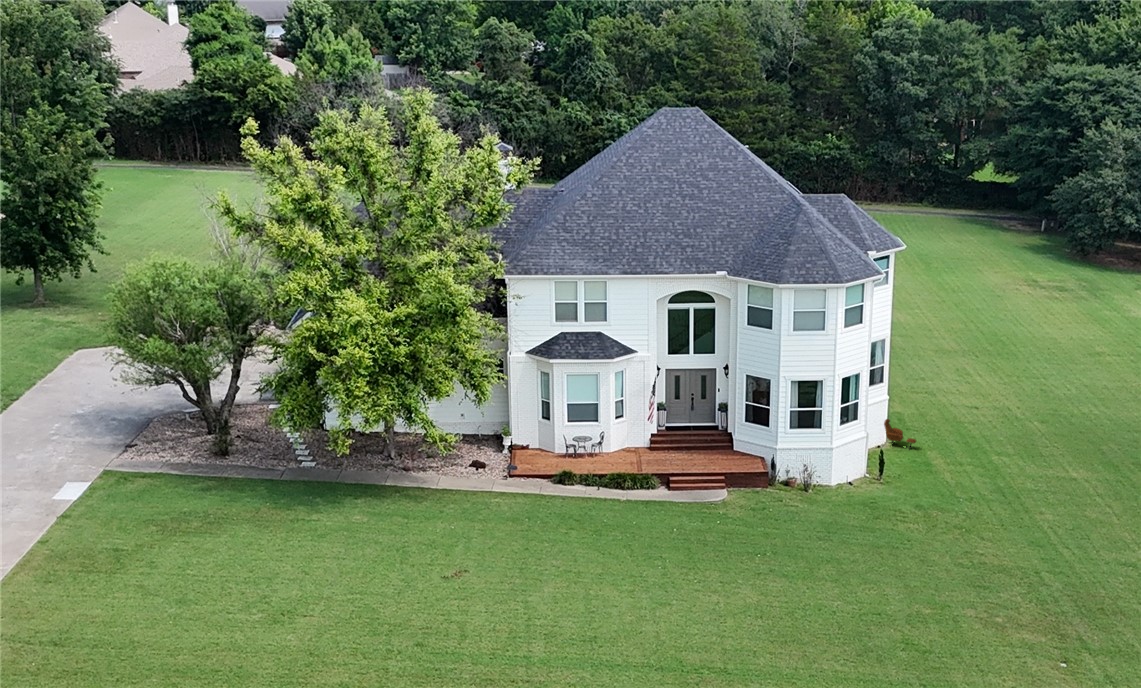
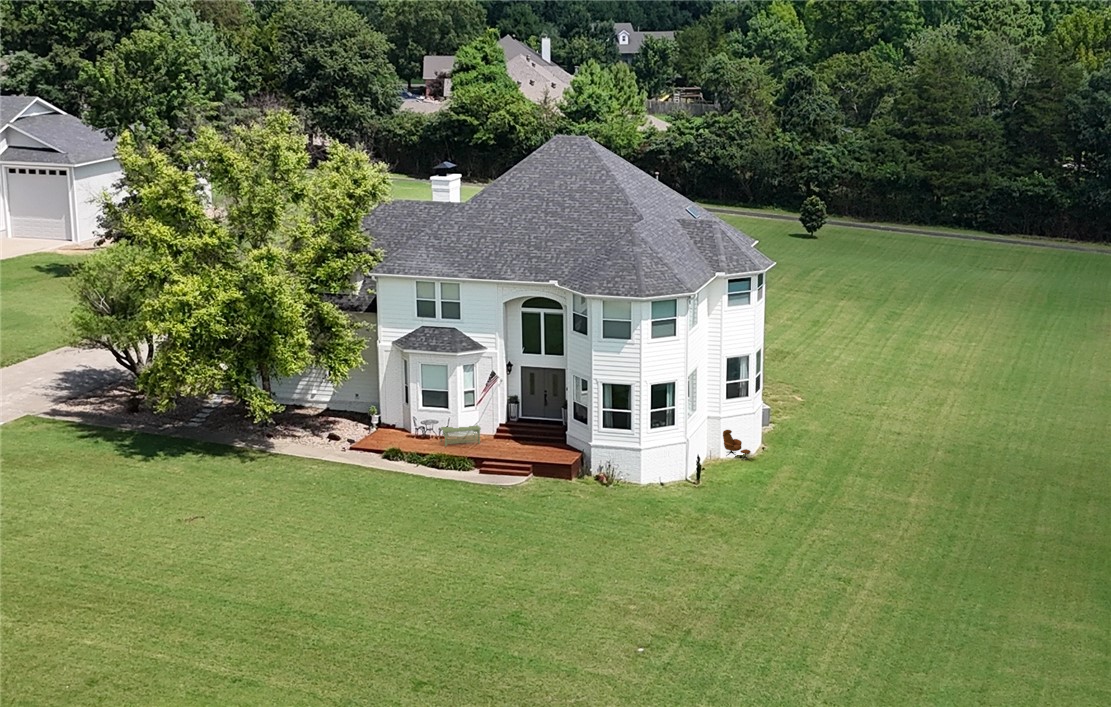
storage bench: none [592,435,640,466] -> present [441,425,481,446]

